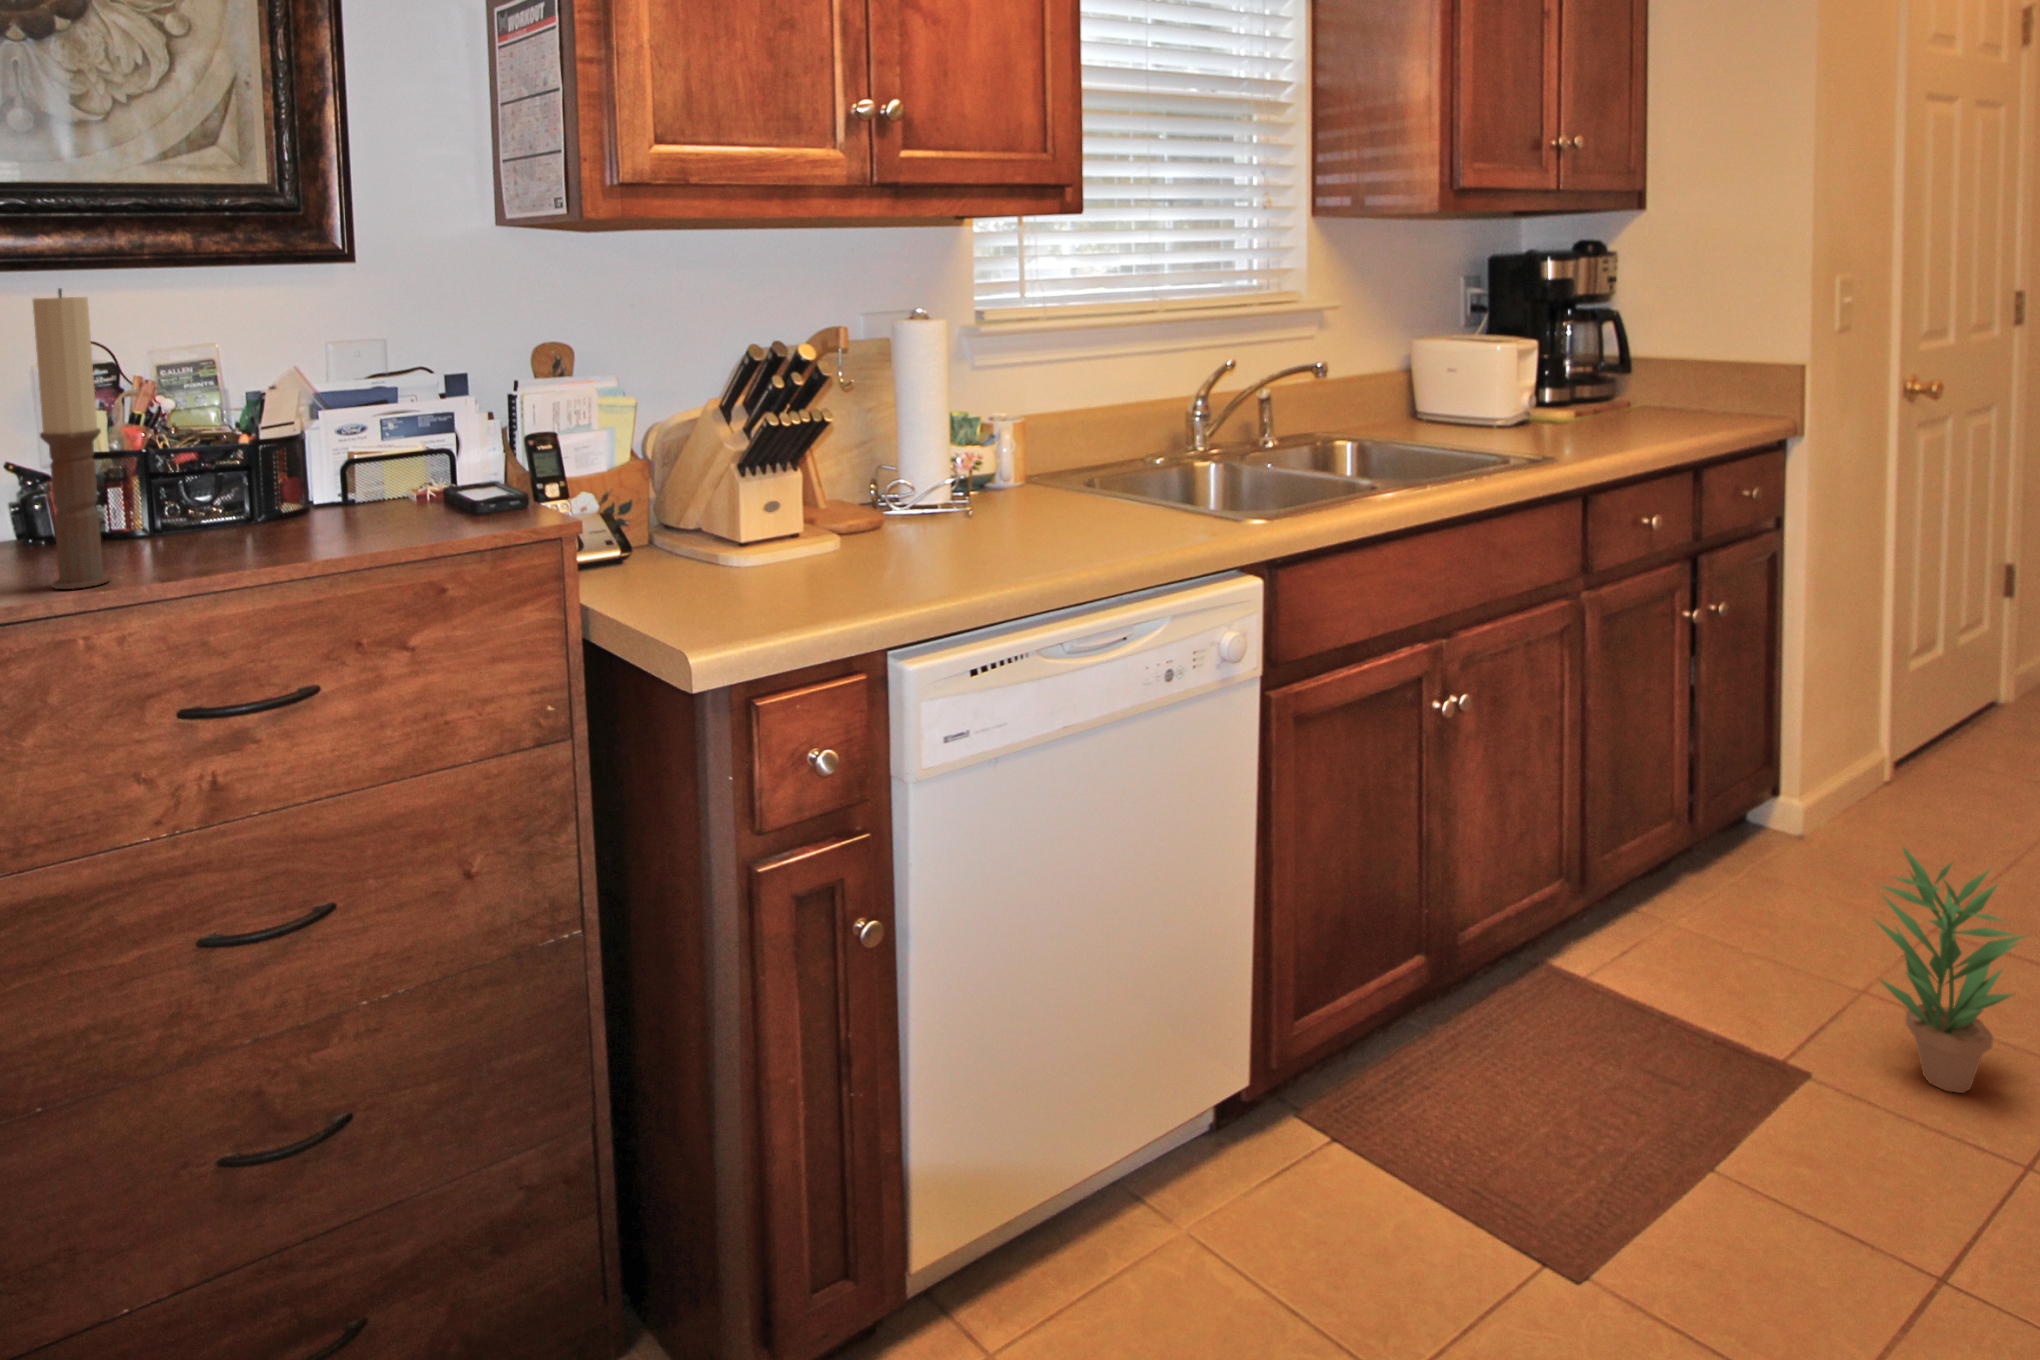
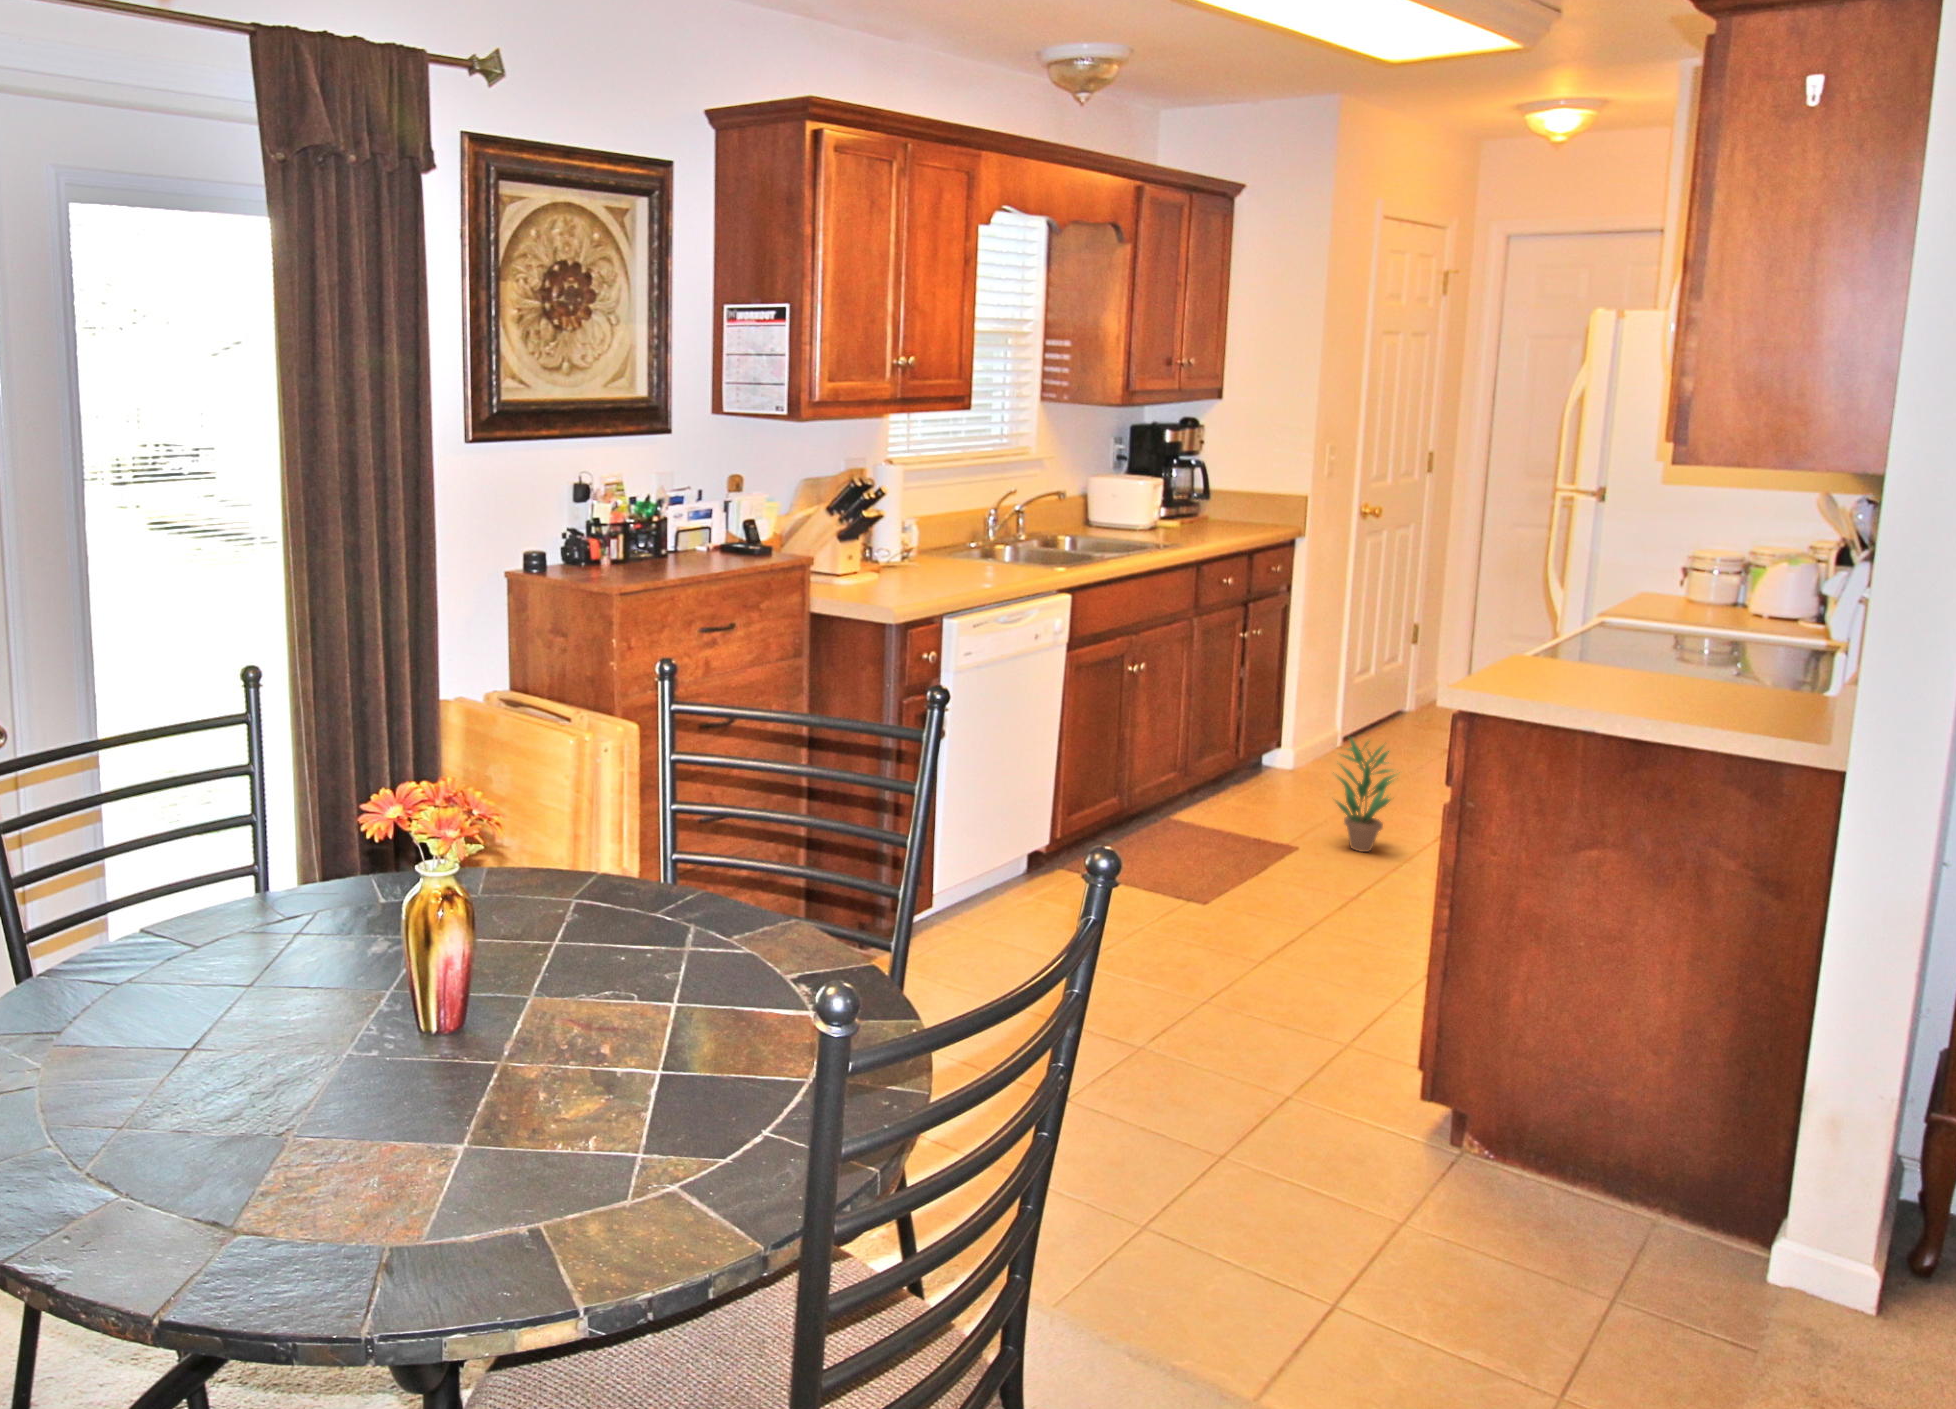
candle: present [33,289,111,589] -> none [660,452,681,574]

